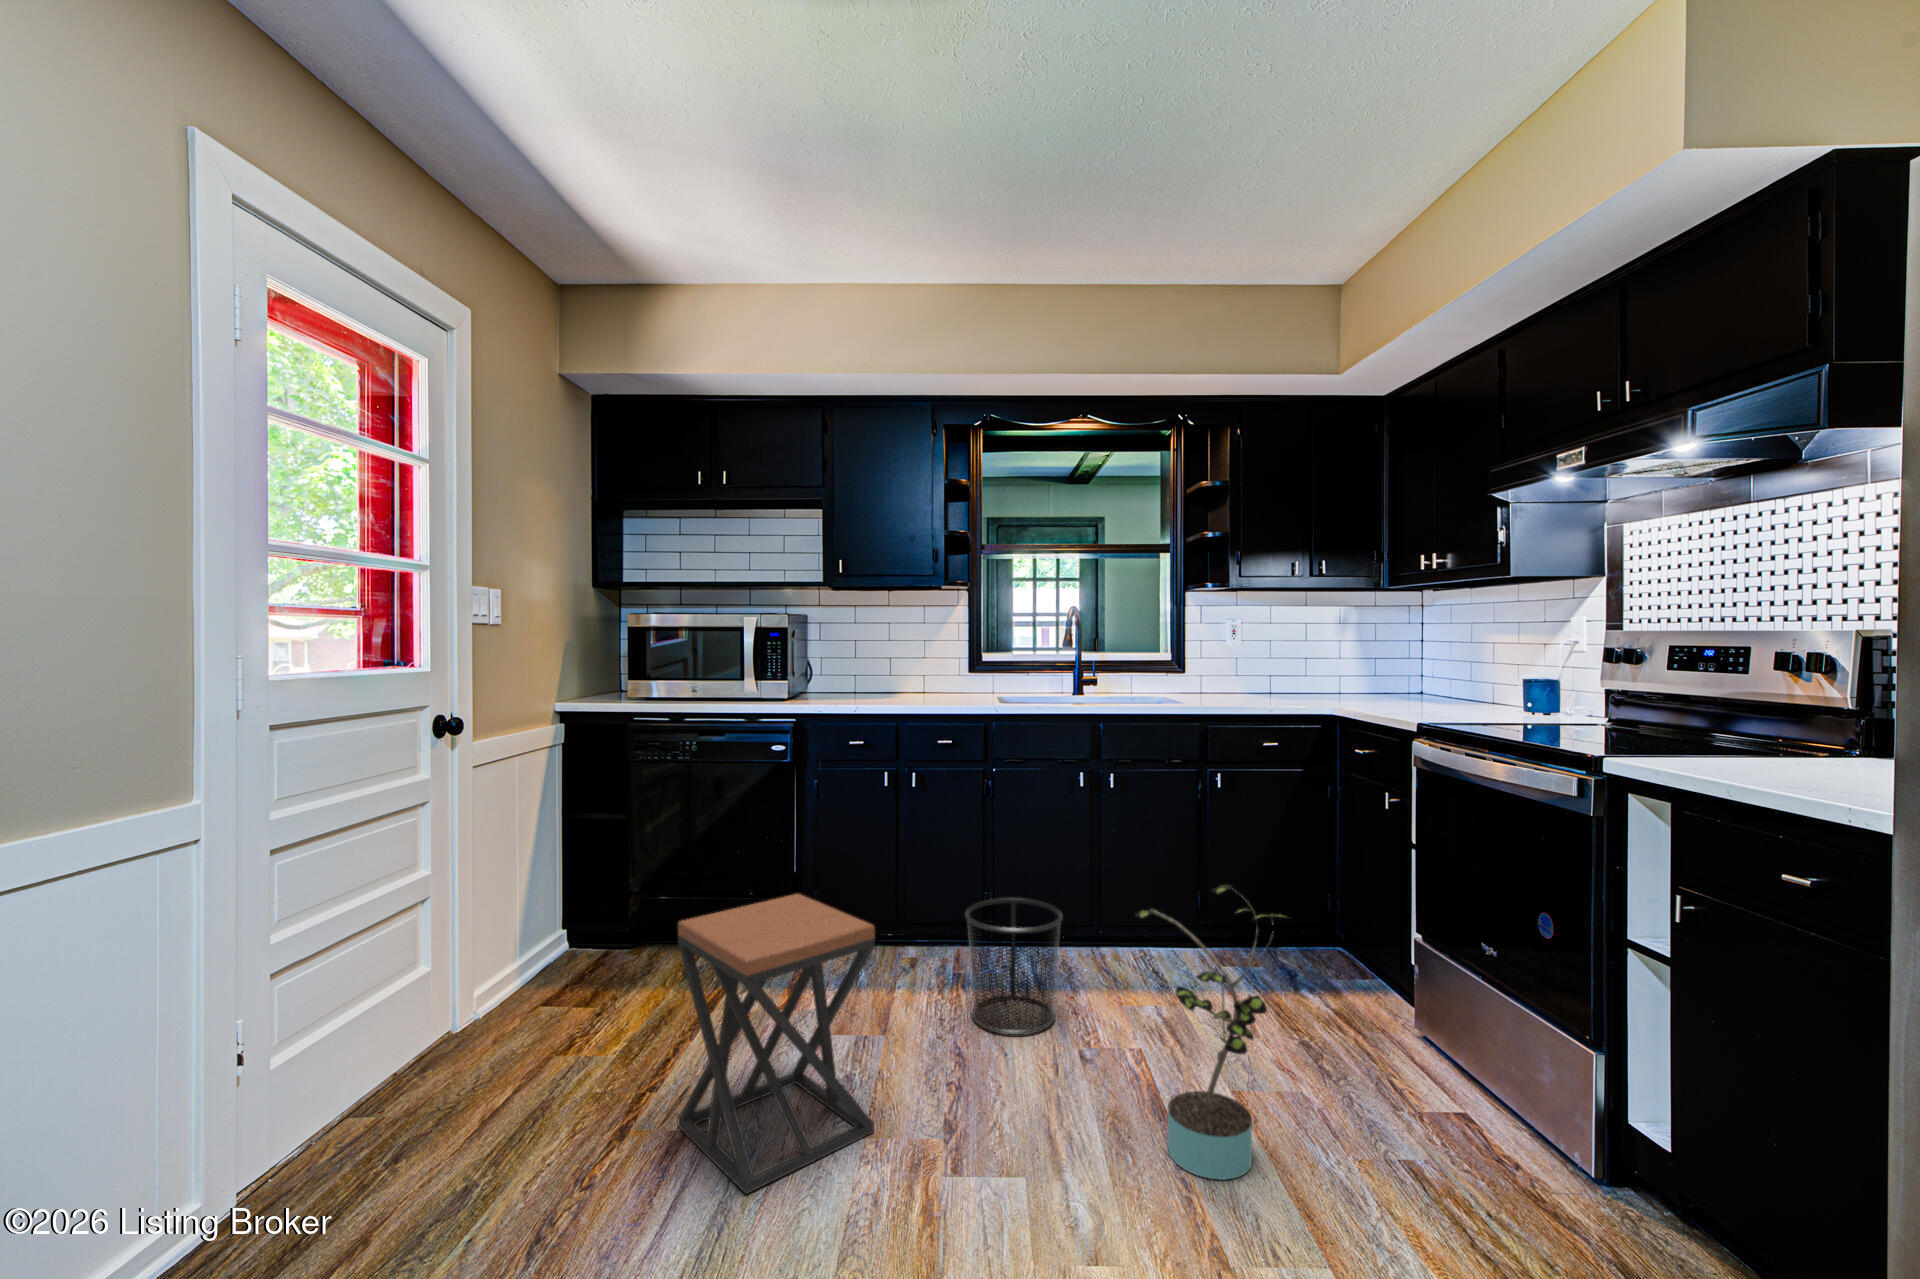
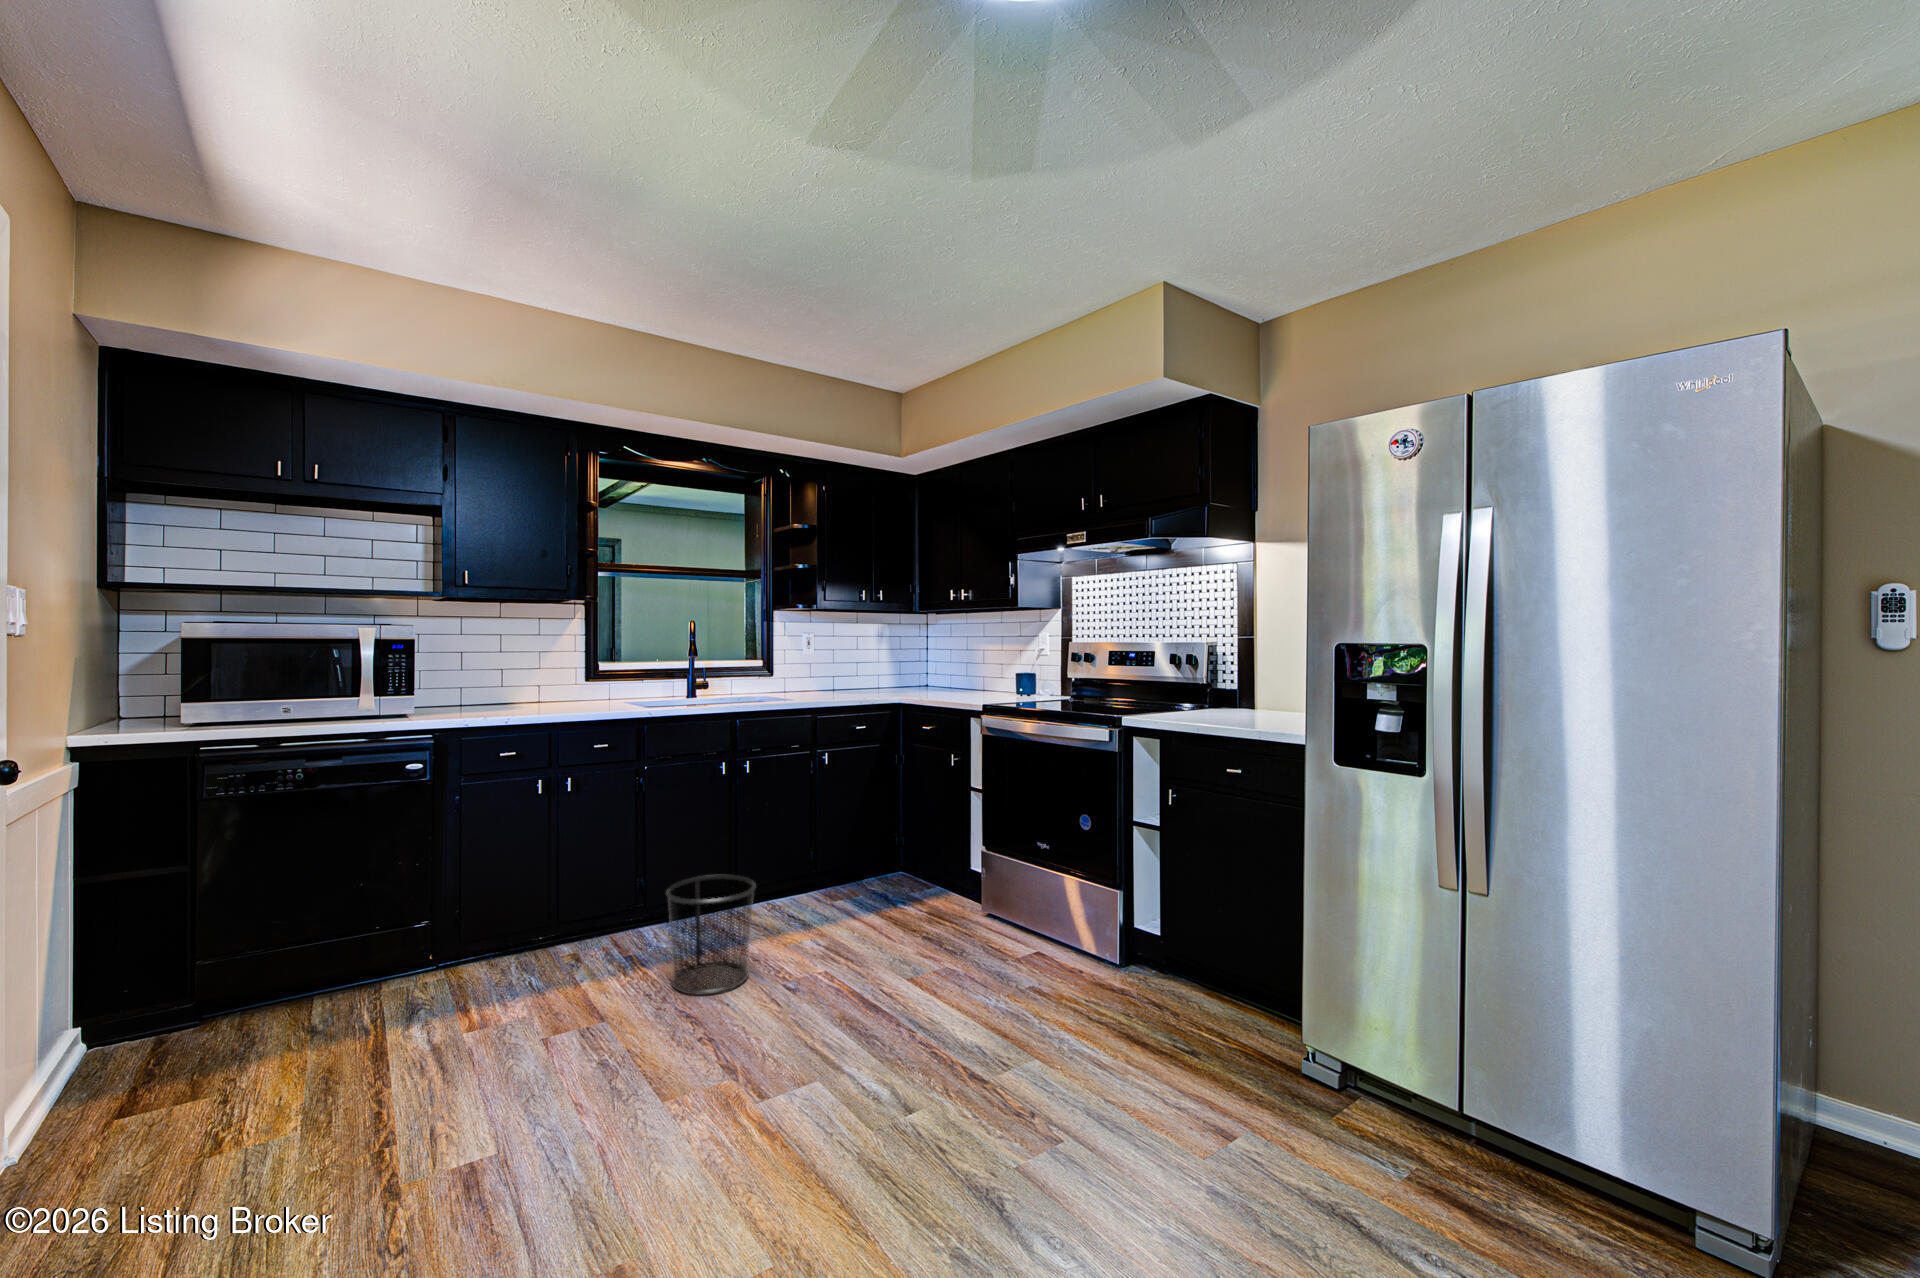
potted plant: present [1135,885,1291,1180] -> none [867,823,976,1031]
stool: present [677,894,875,1194] -> none [451,900,671,1184]

